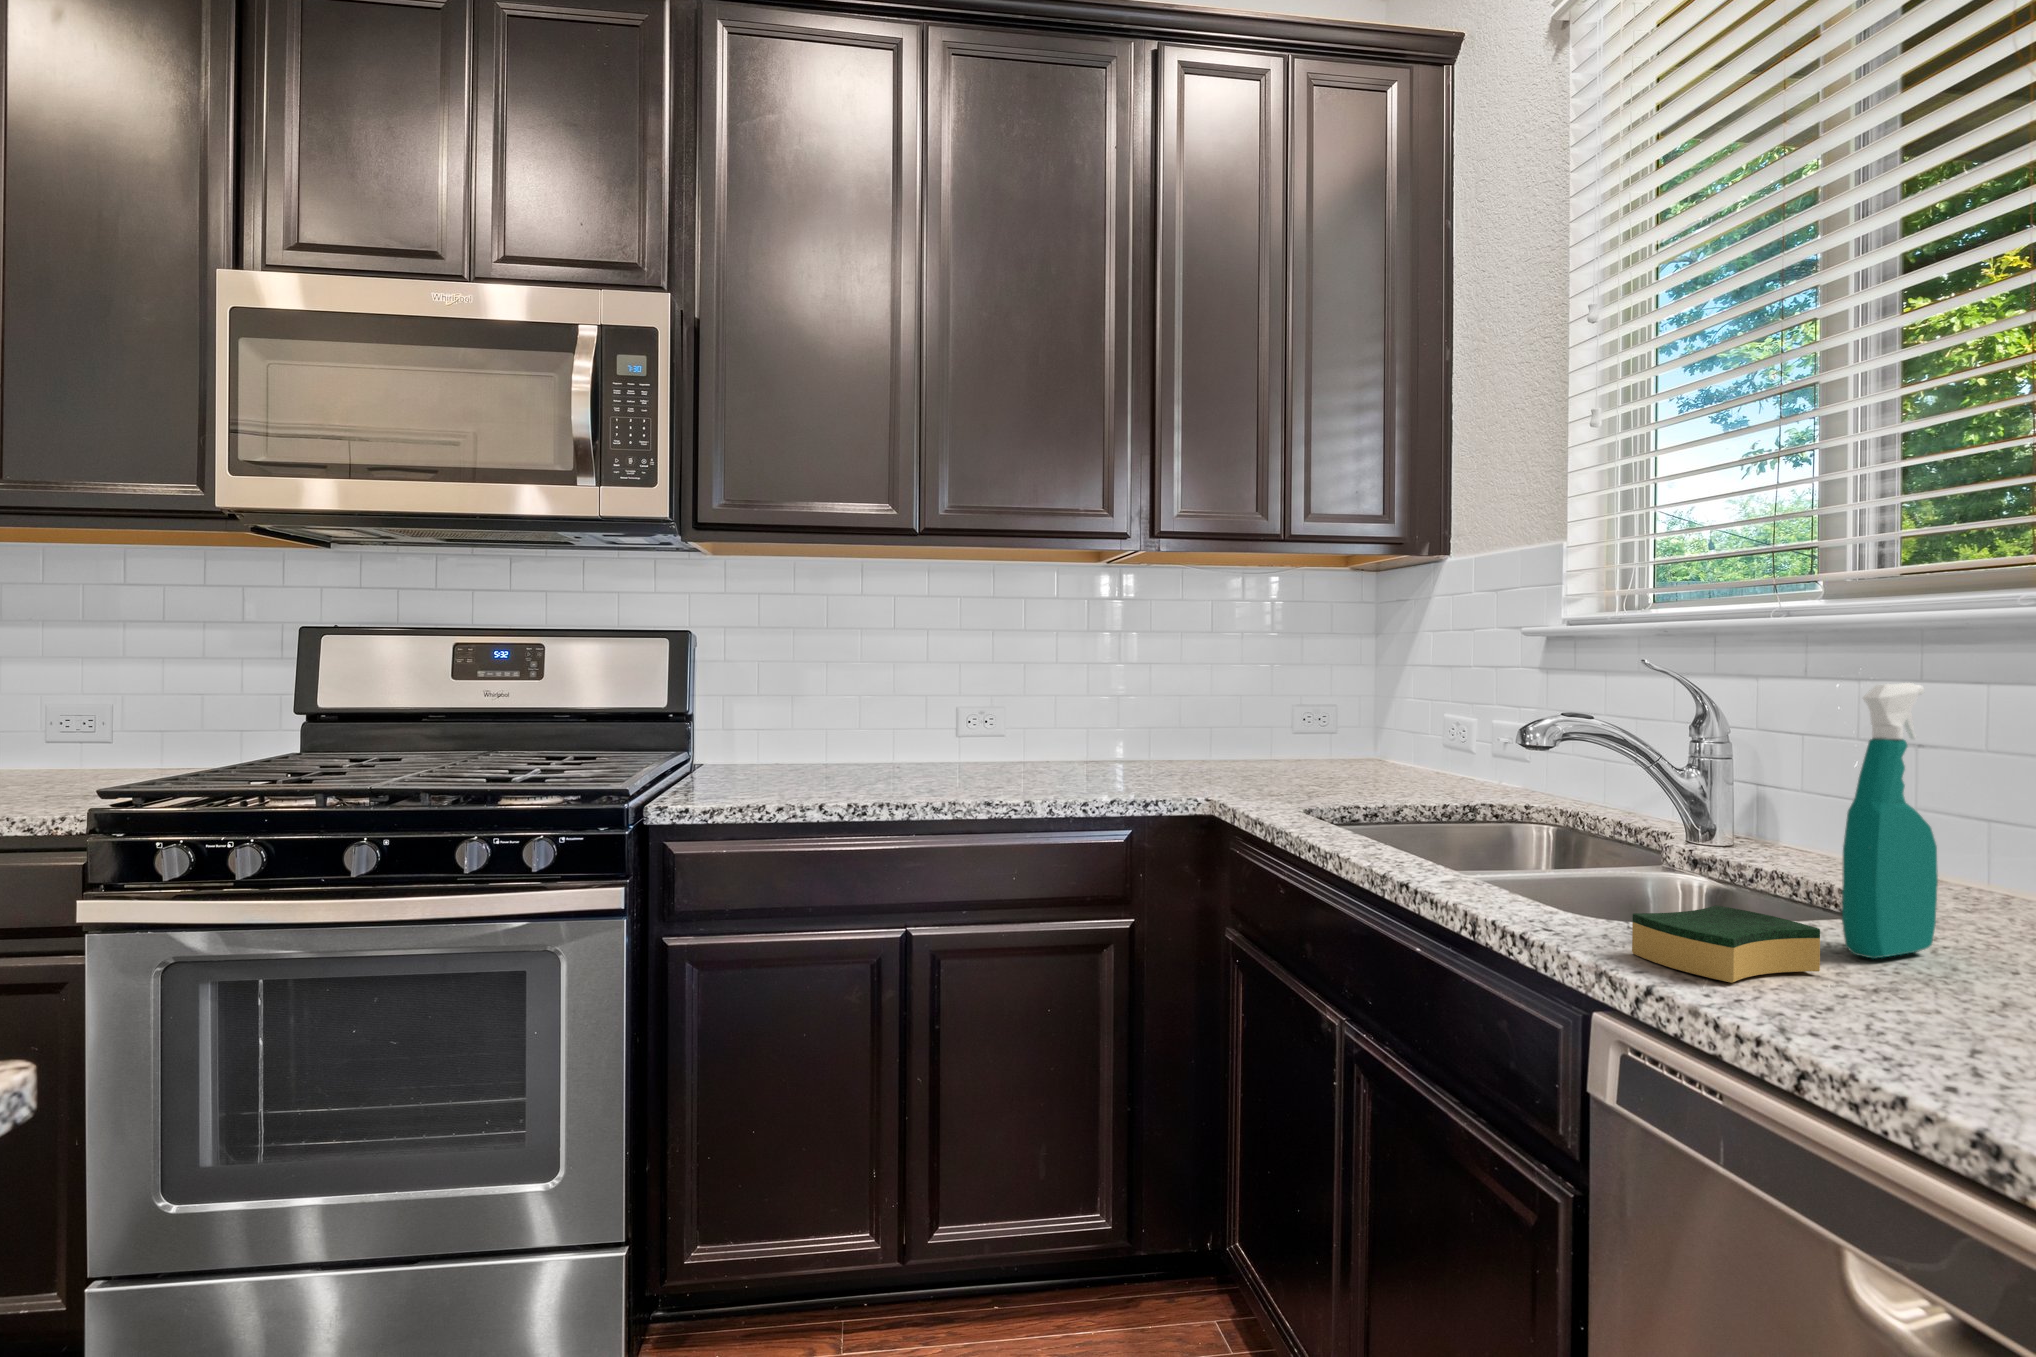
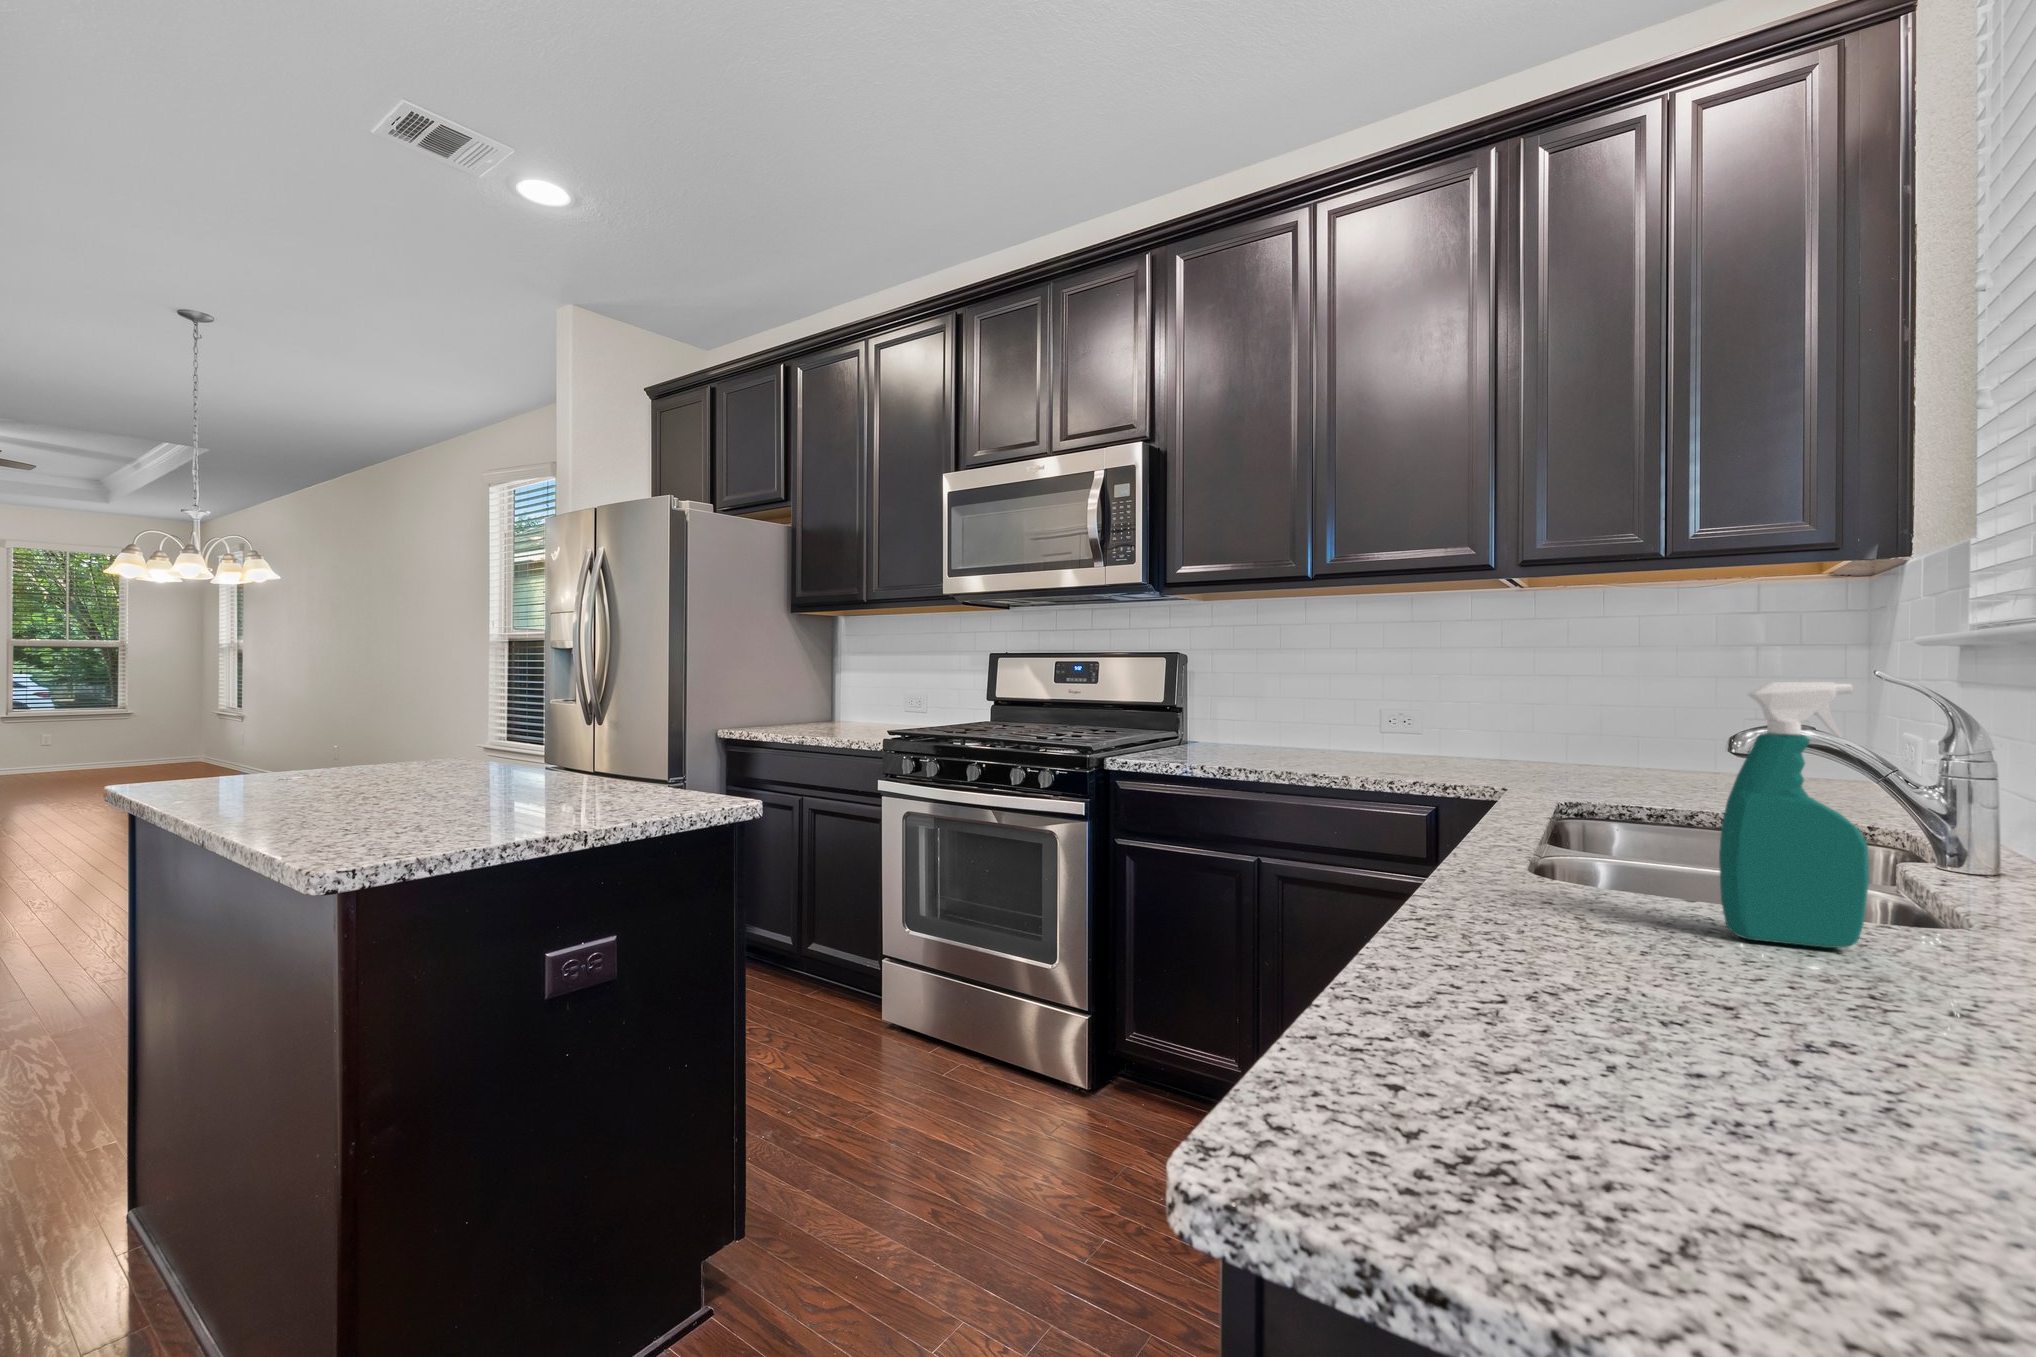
sponge: present [1632,905,1820,983] -> none [1491,861,1632,928]

